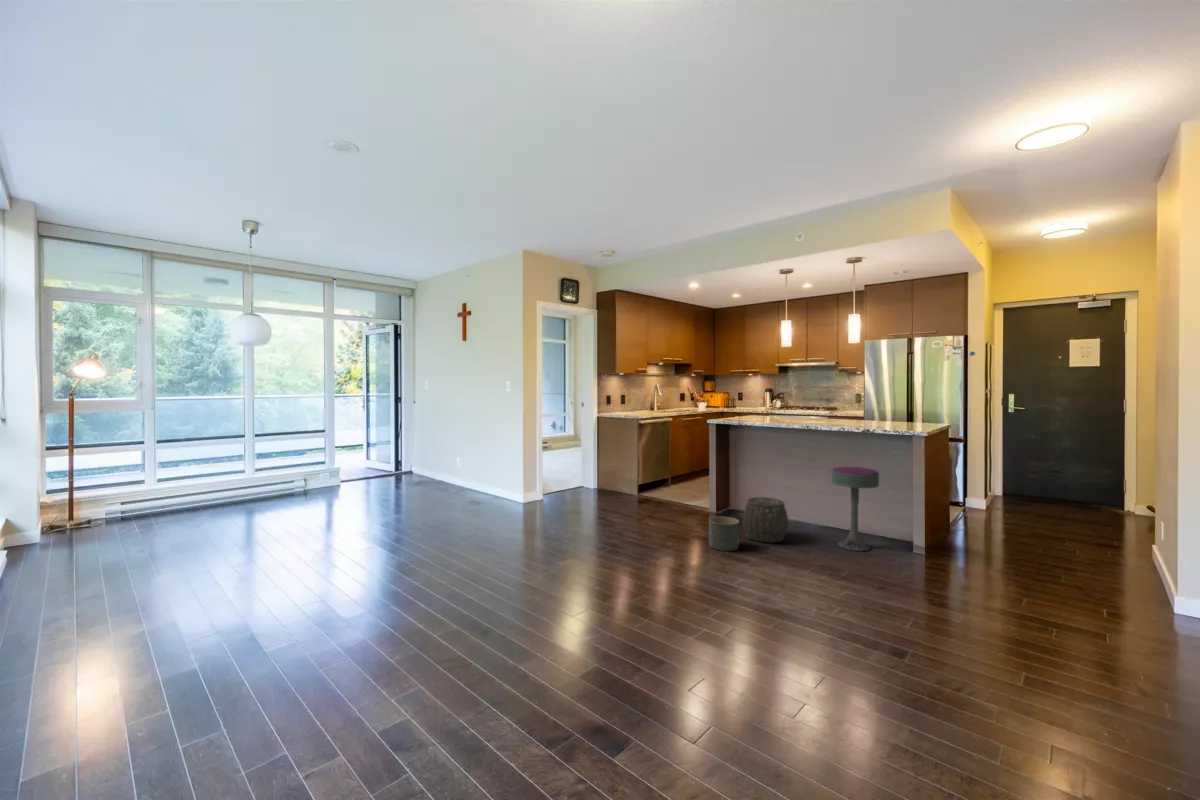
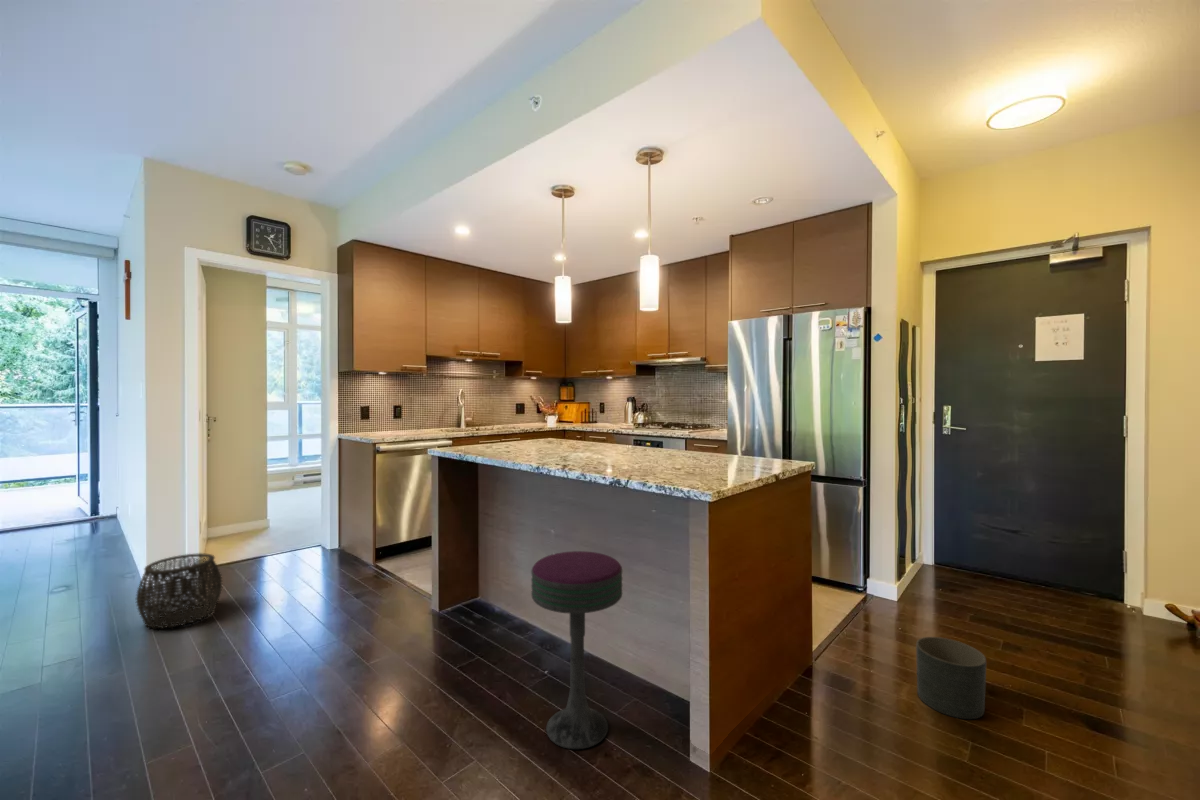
woven basket: present [743,497,788,542] -> present [136,553,222,629]
planter: present [709,516,739,551] -> present [916,637,986,719]

